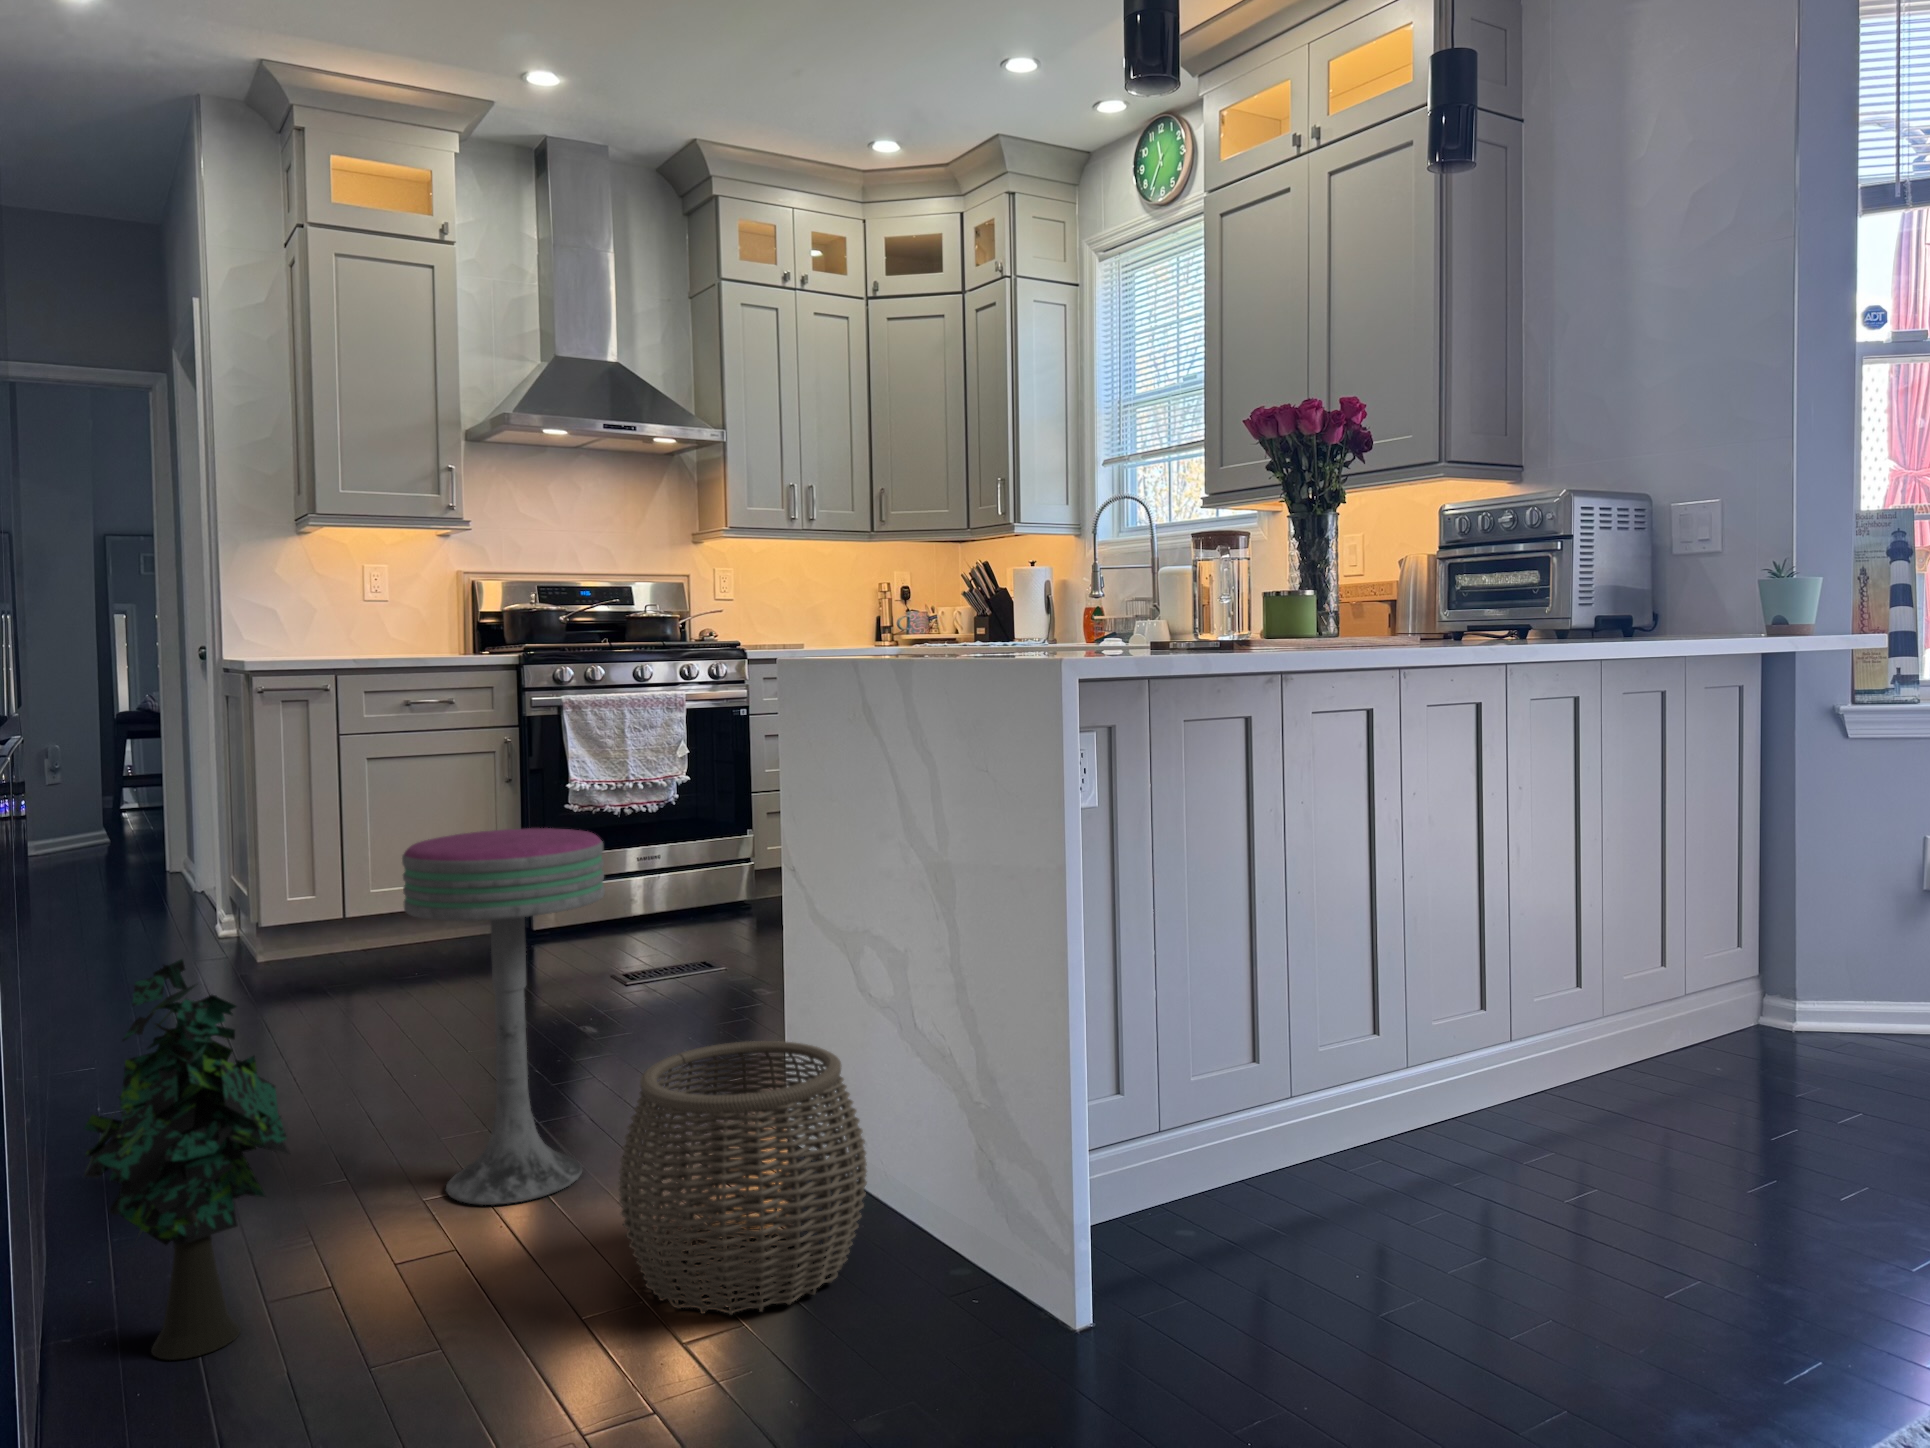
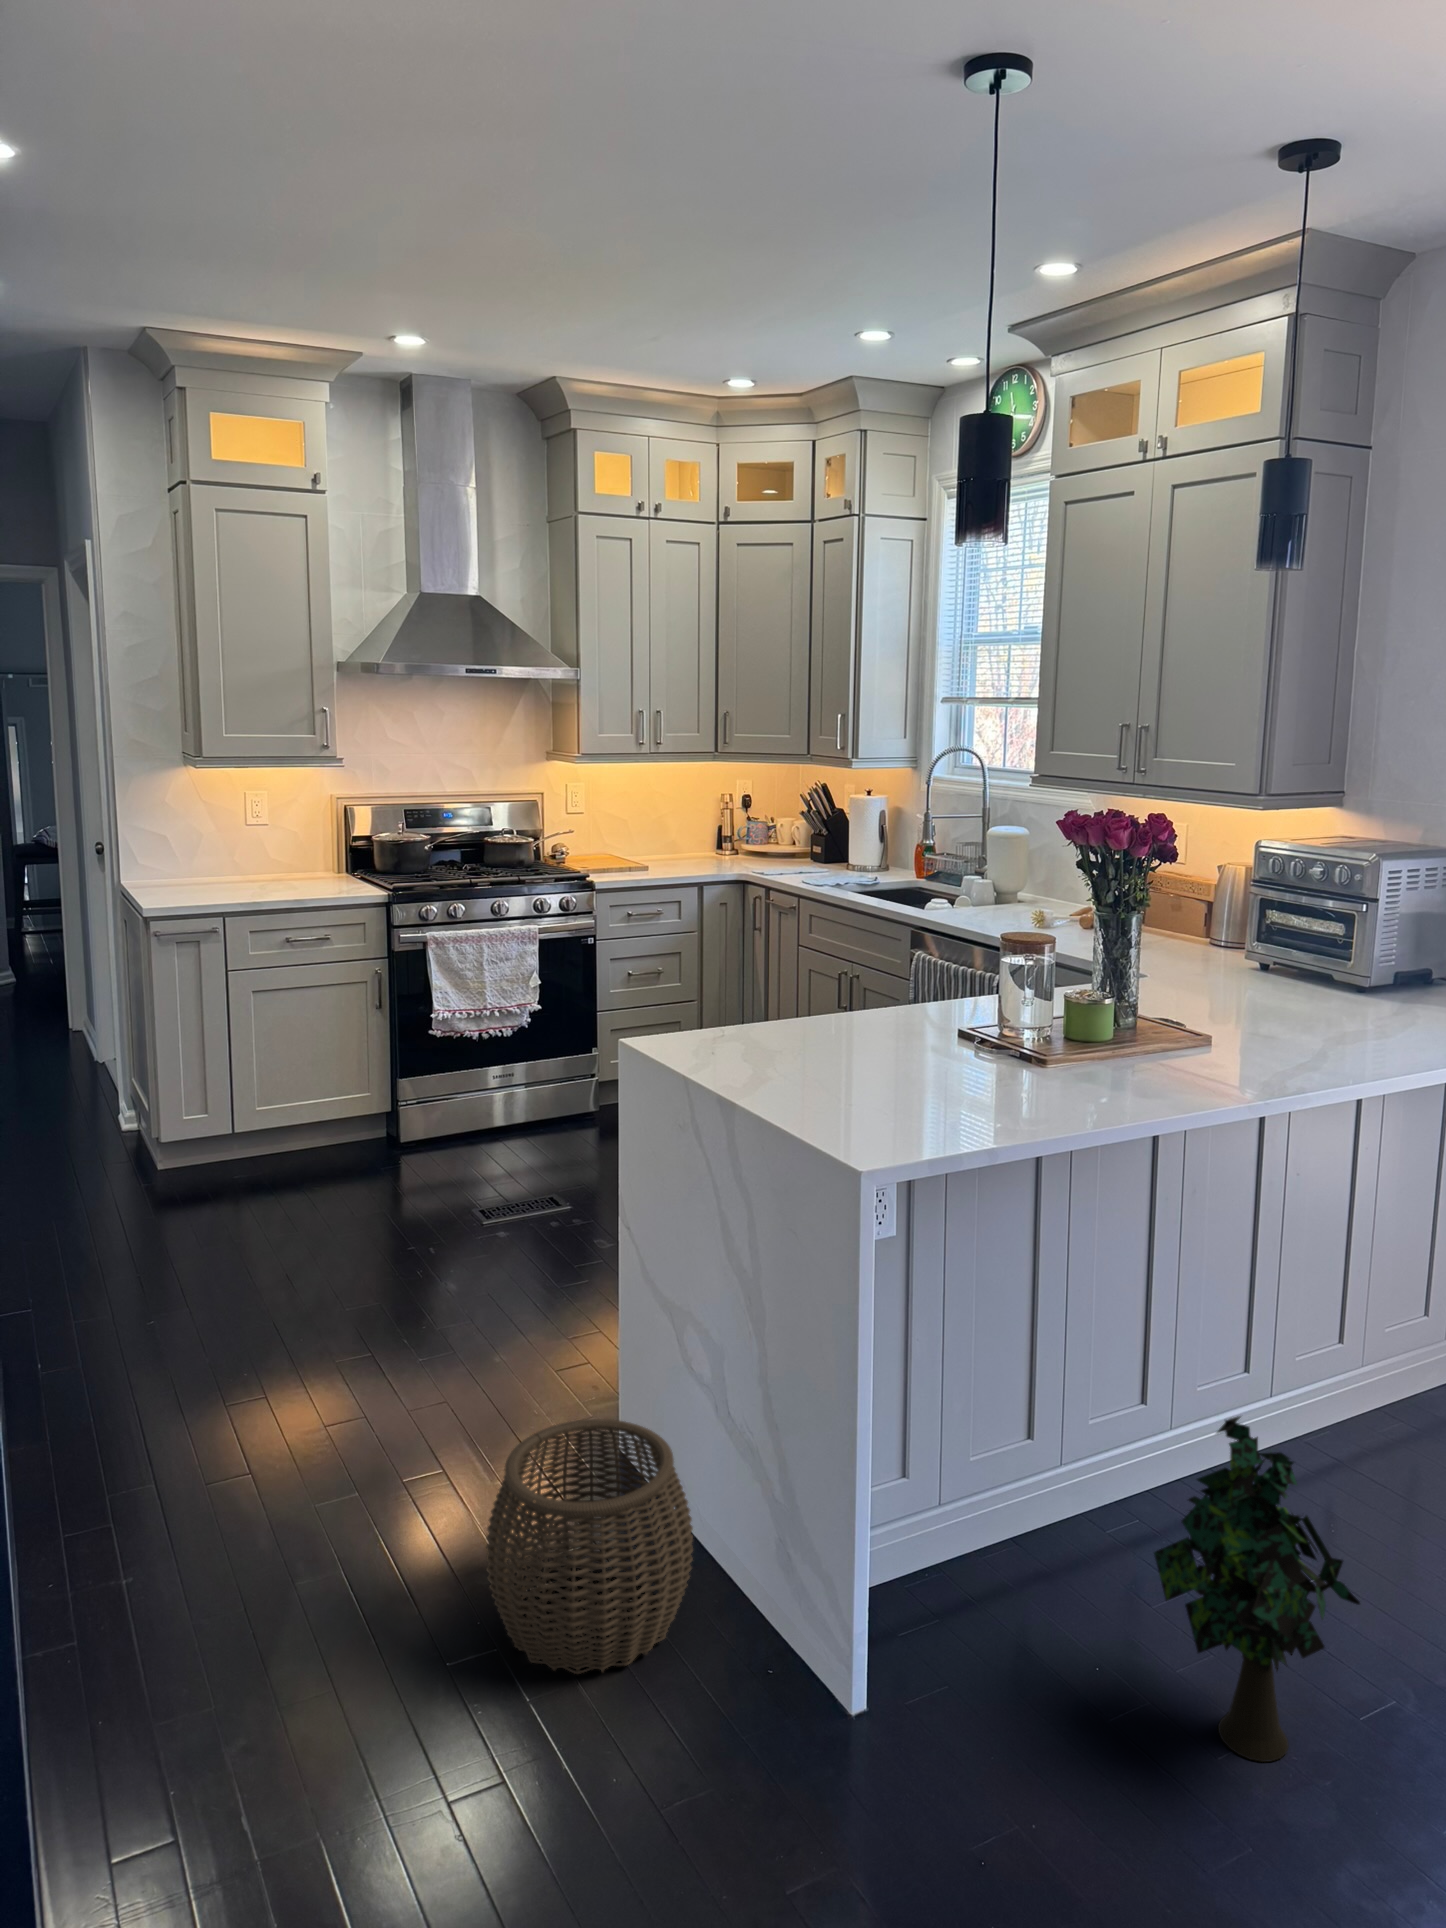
bar stool: present [402,828,605,1205] -> none [301,1183,472,1517]
decorative plant: present [84,959,290,1360] -> present [1154,1416,1360,1762]

